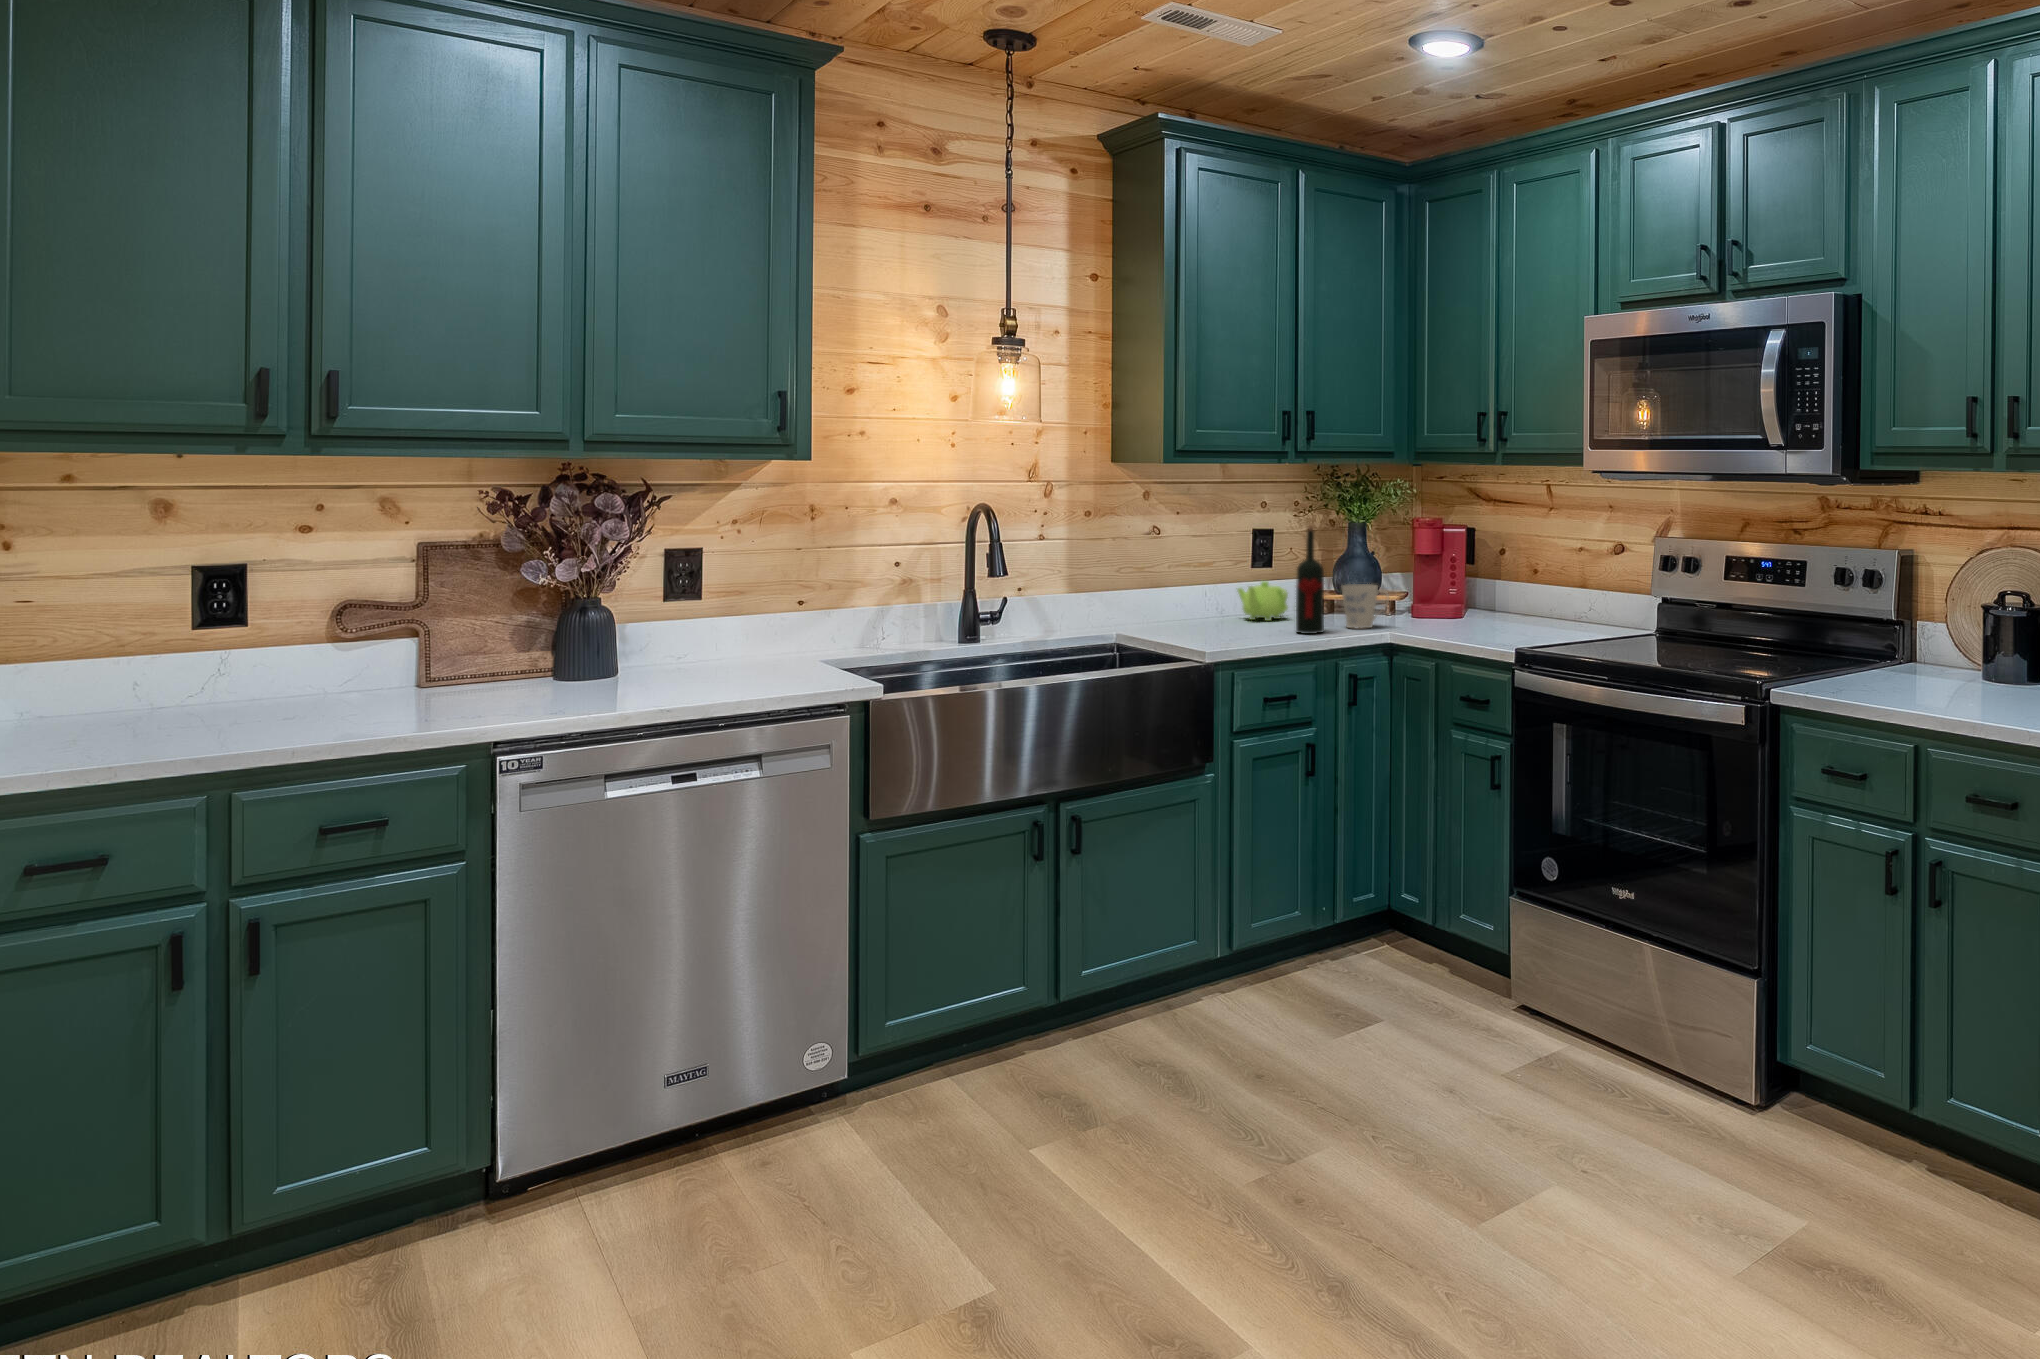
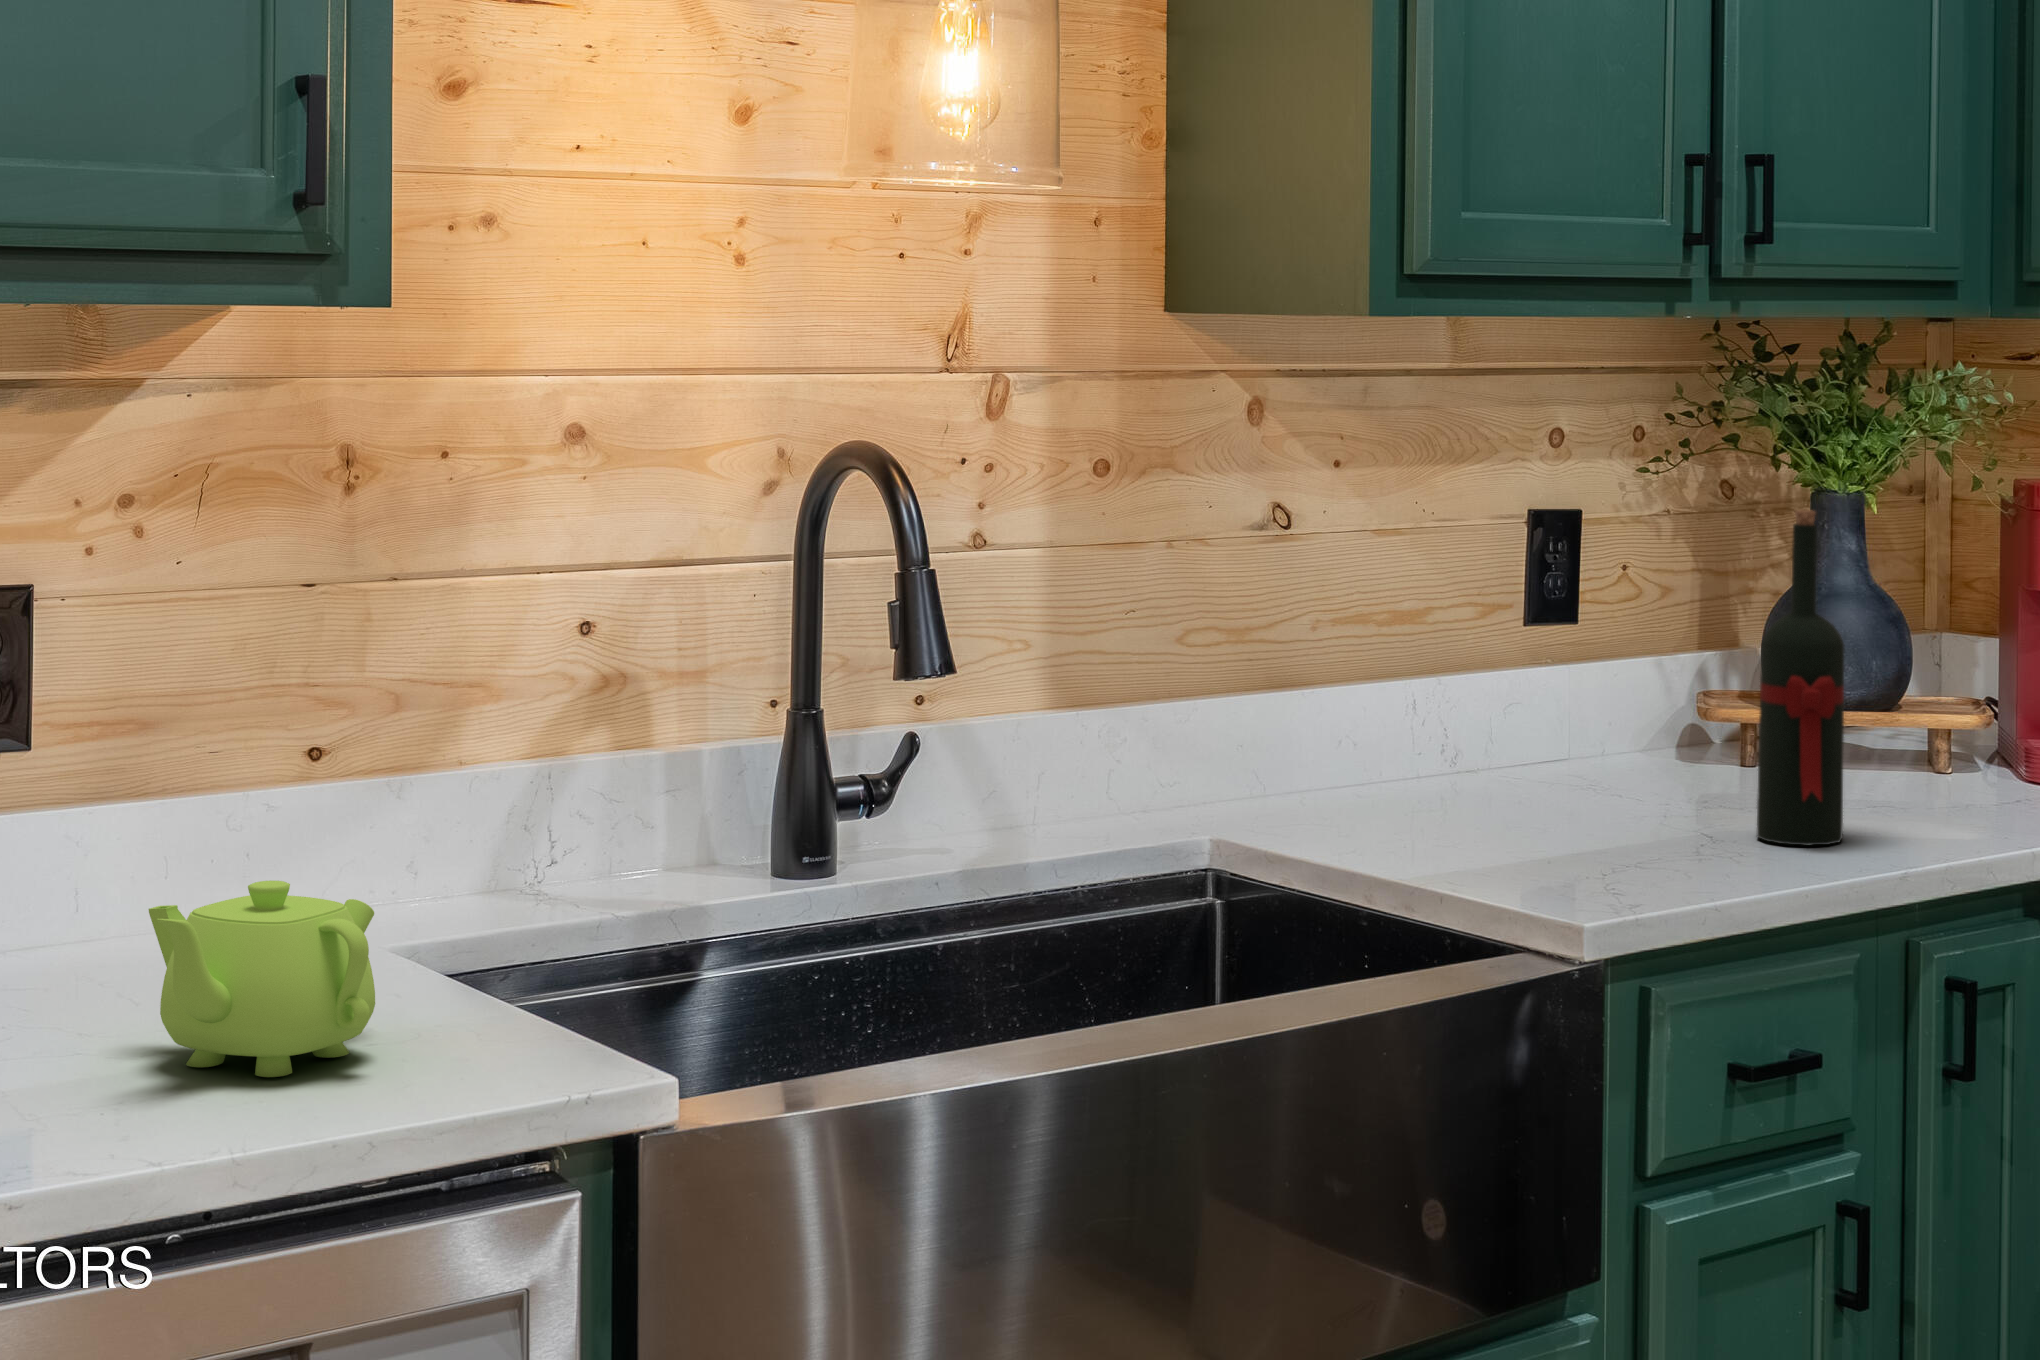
teapot: present [1238,581,1288,621] -> present [149,881,375,1077]
mug: present [1342,584,1388,629] -> none [1873,685,2022,826]

